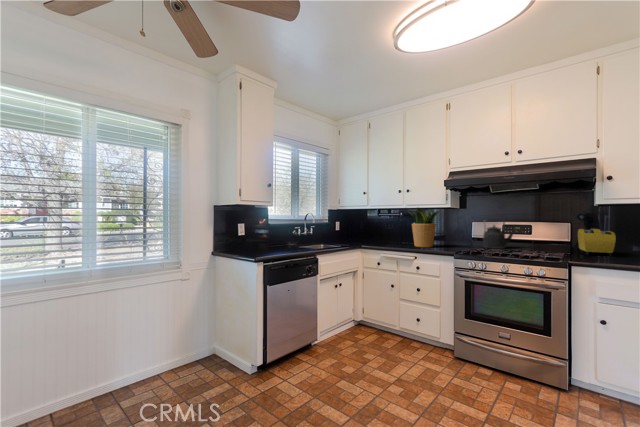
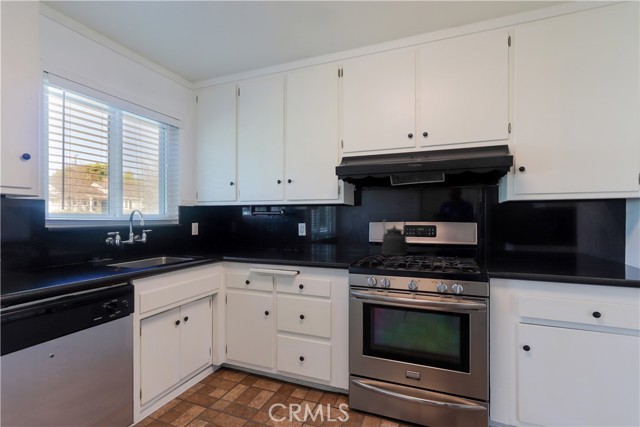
potted plant: present [409,208,441,247] -> none [286,201,335,257]
toaster: present [578,229,616,256] -> none [482,229,526,262]

